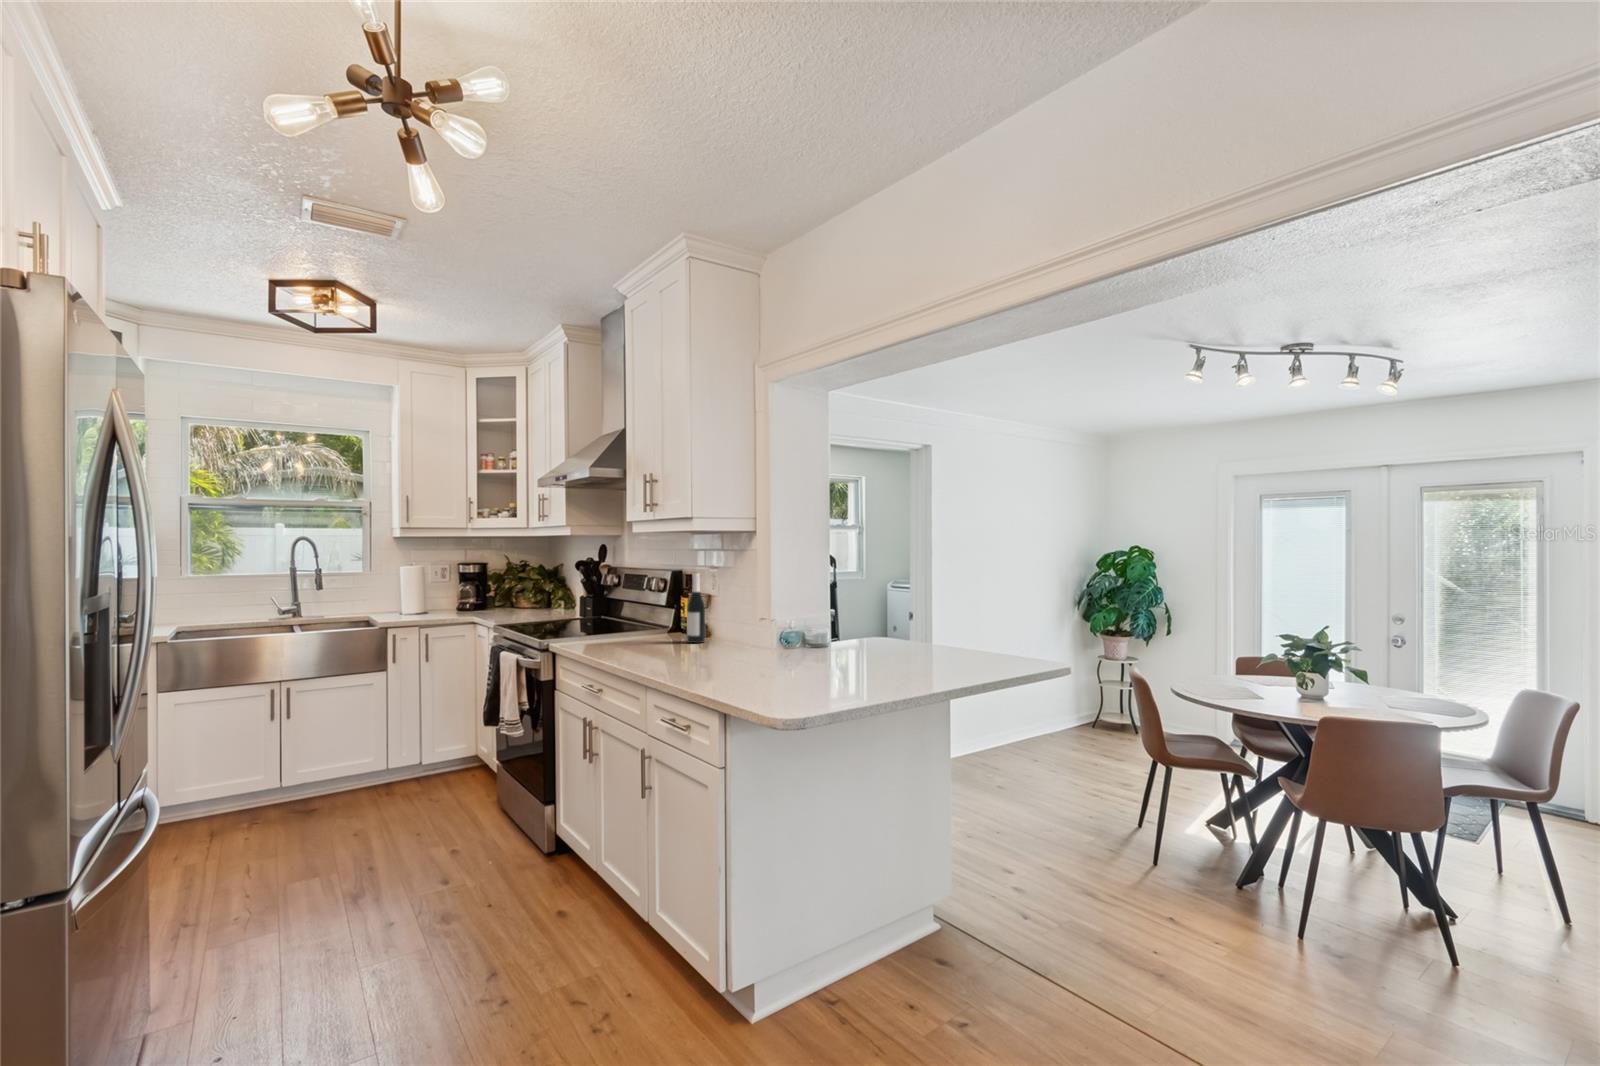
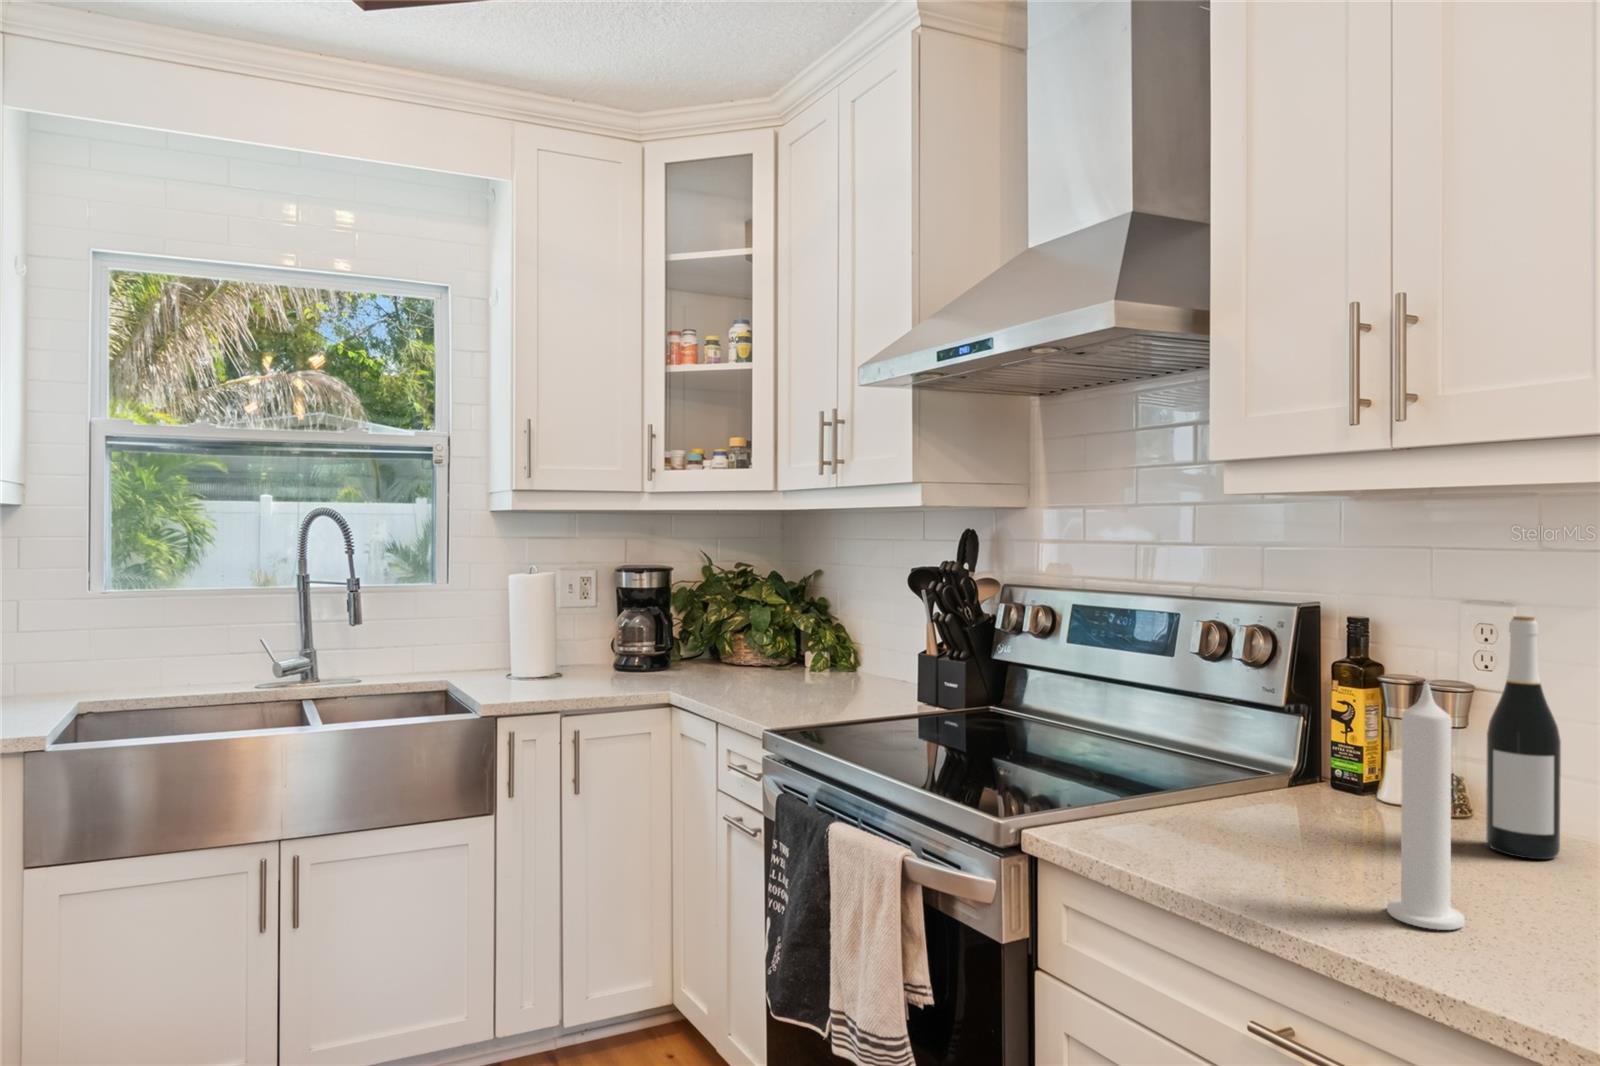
candle: none [621,589,640,654] -> present [1387,683,1465,930]

